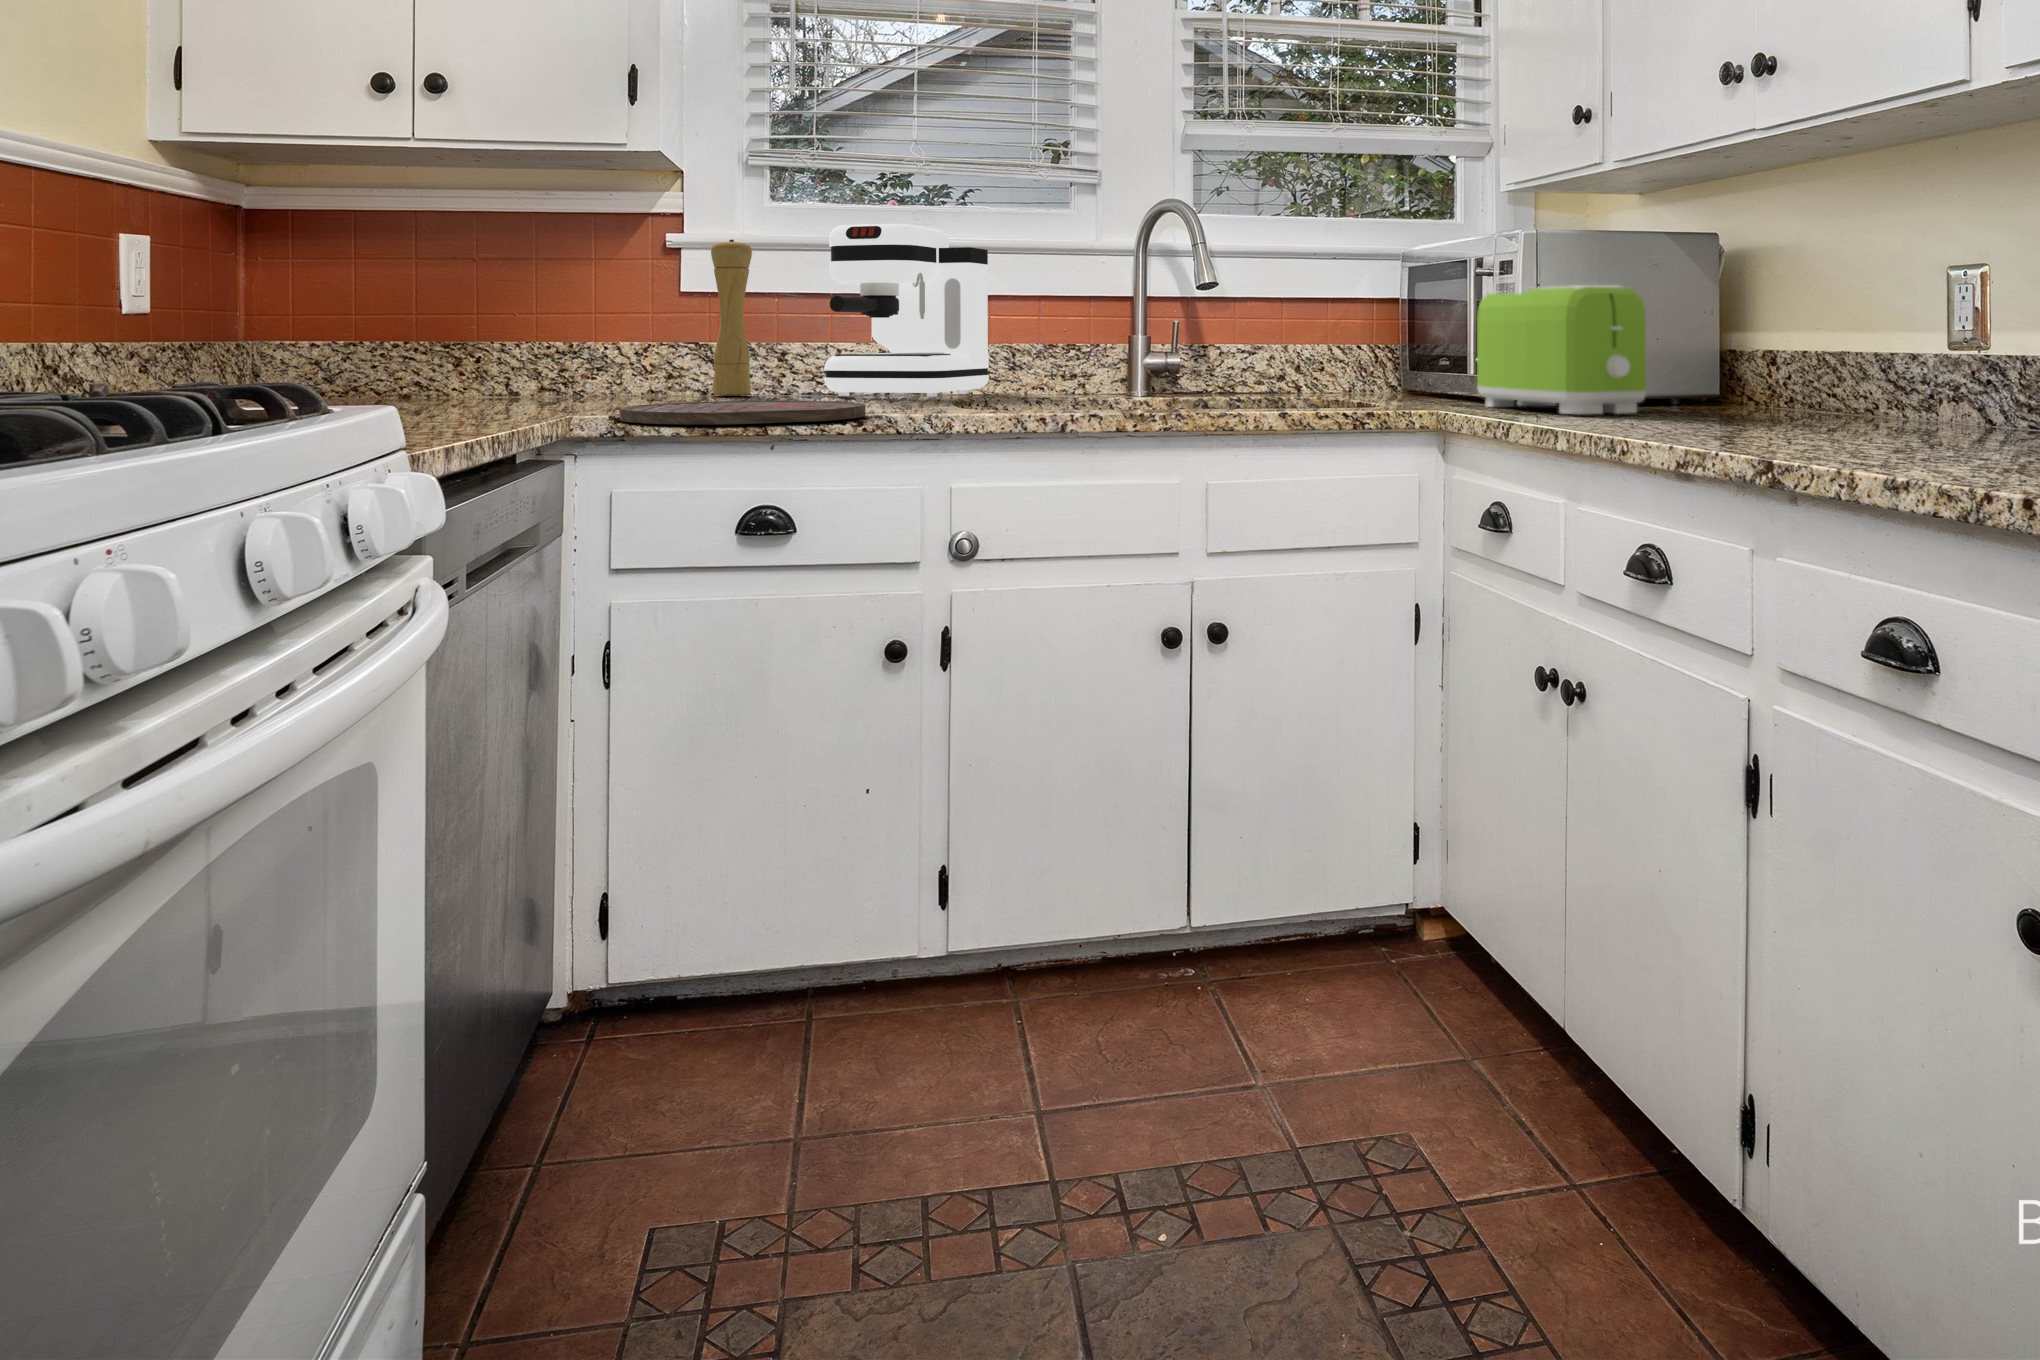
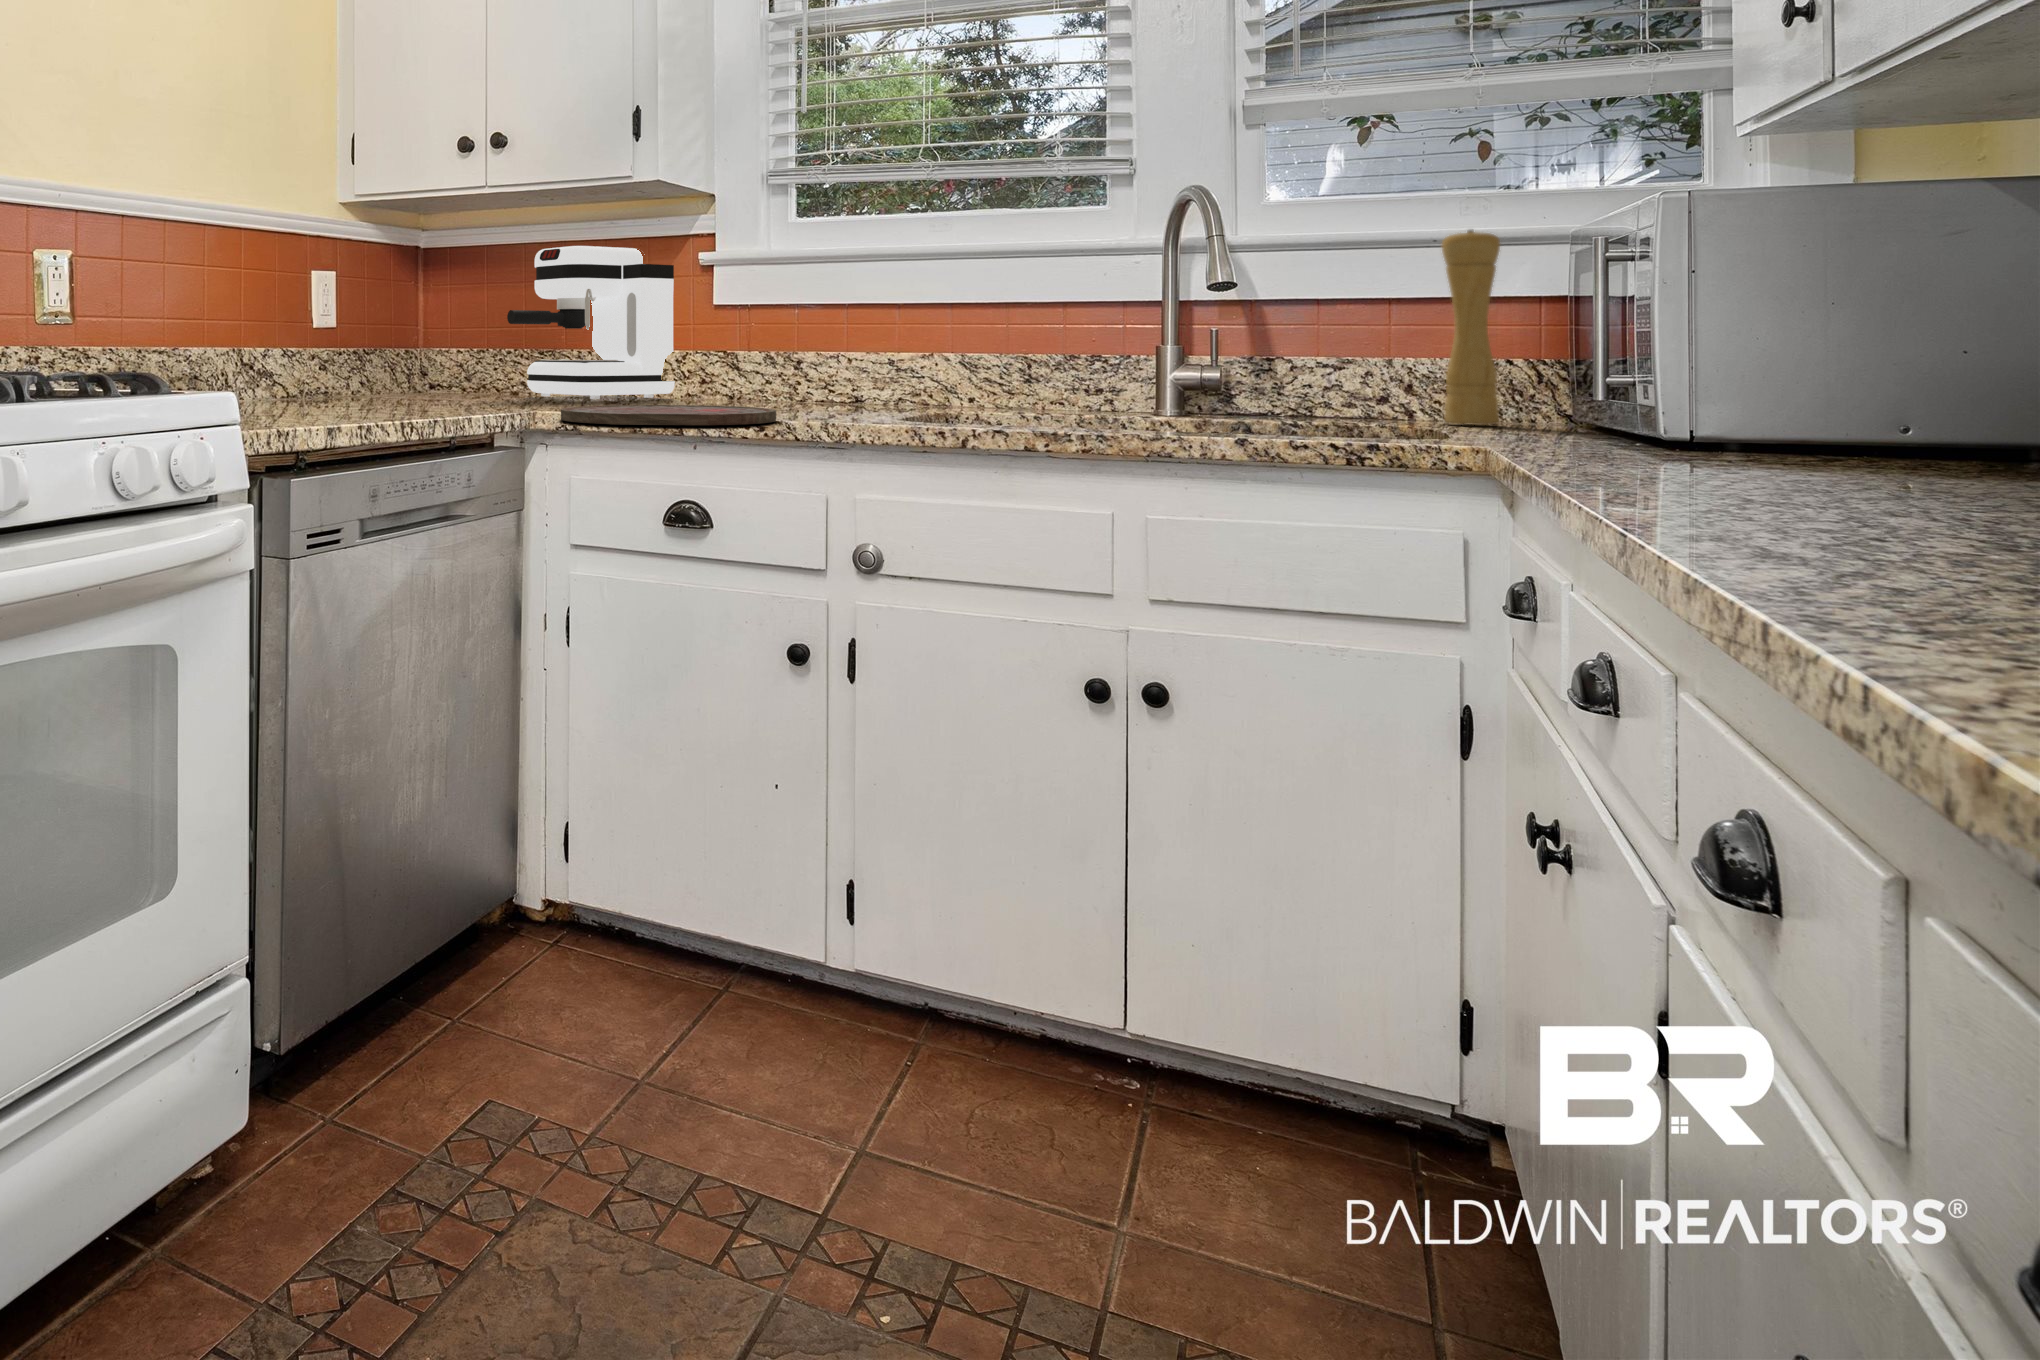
coffee maker: present [824,224,989,397] -> present [507,246,675,399]
pepper mill: present [711,240,752,395] -> present [1442,230,1500,425]
toaster: present [1477,285,1646,414] -> none [1587,275,1841,464]

